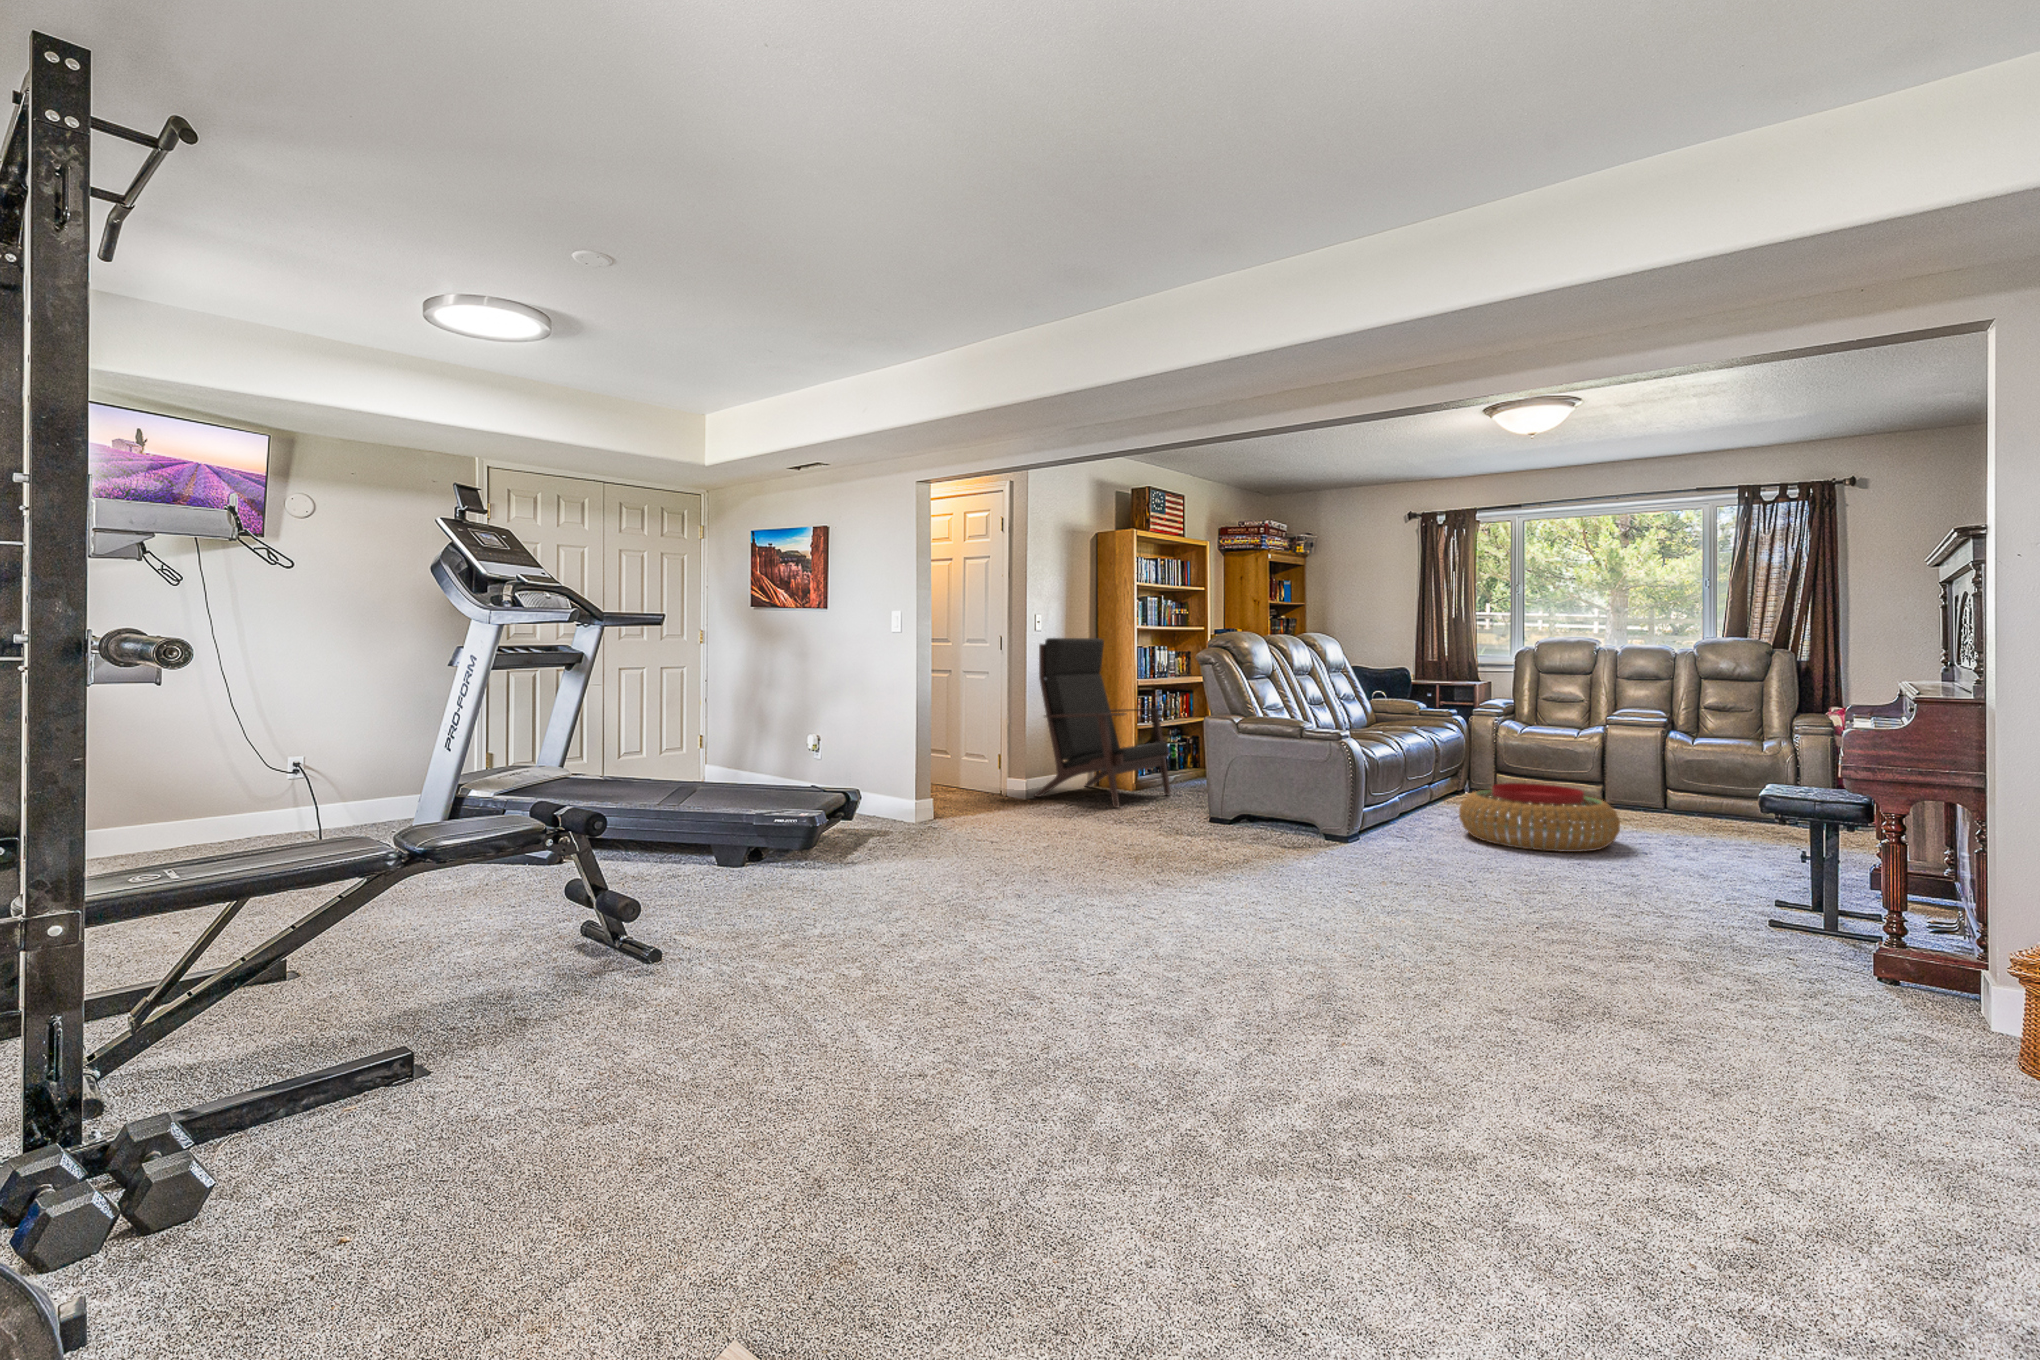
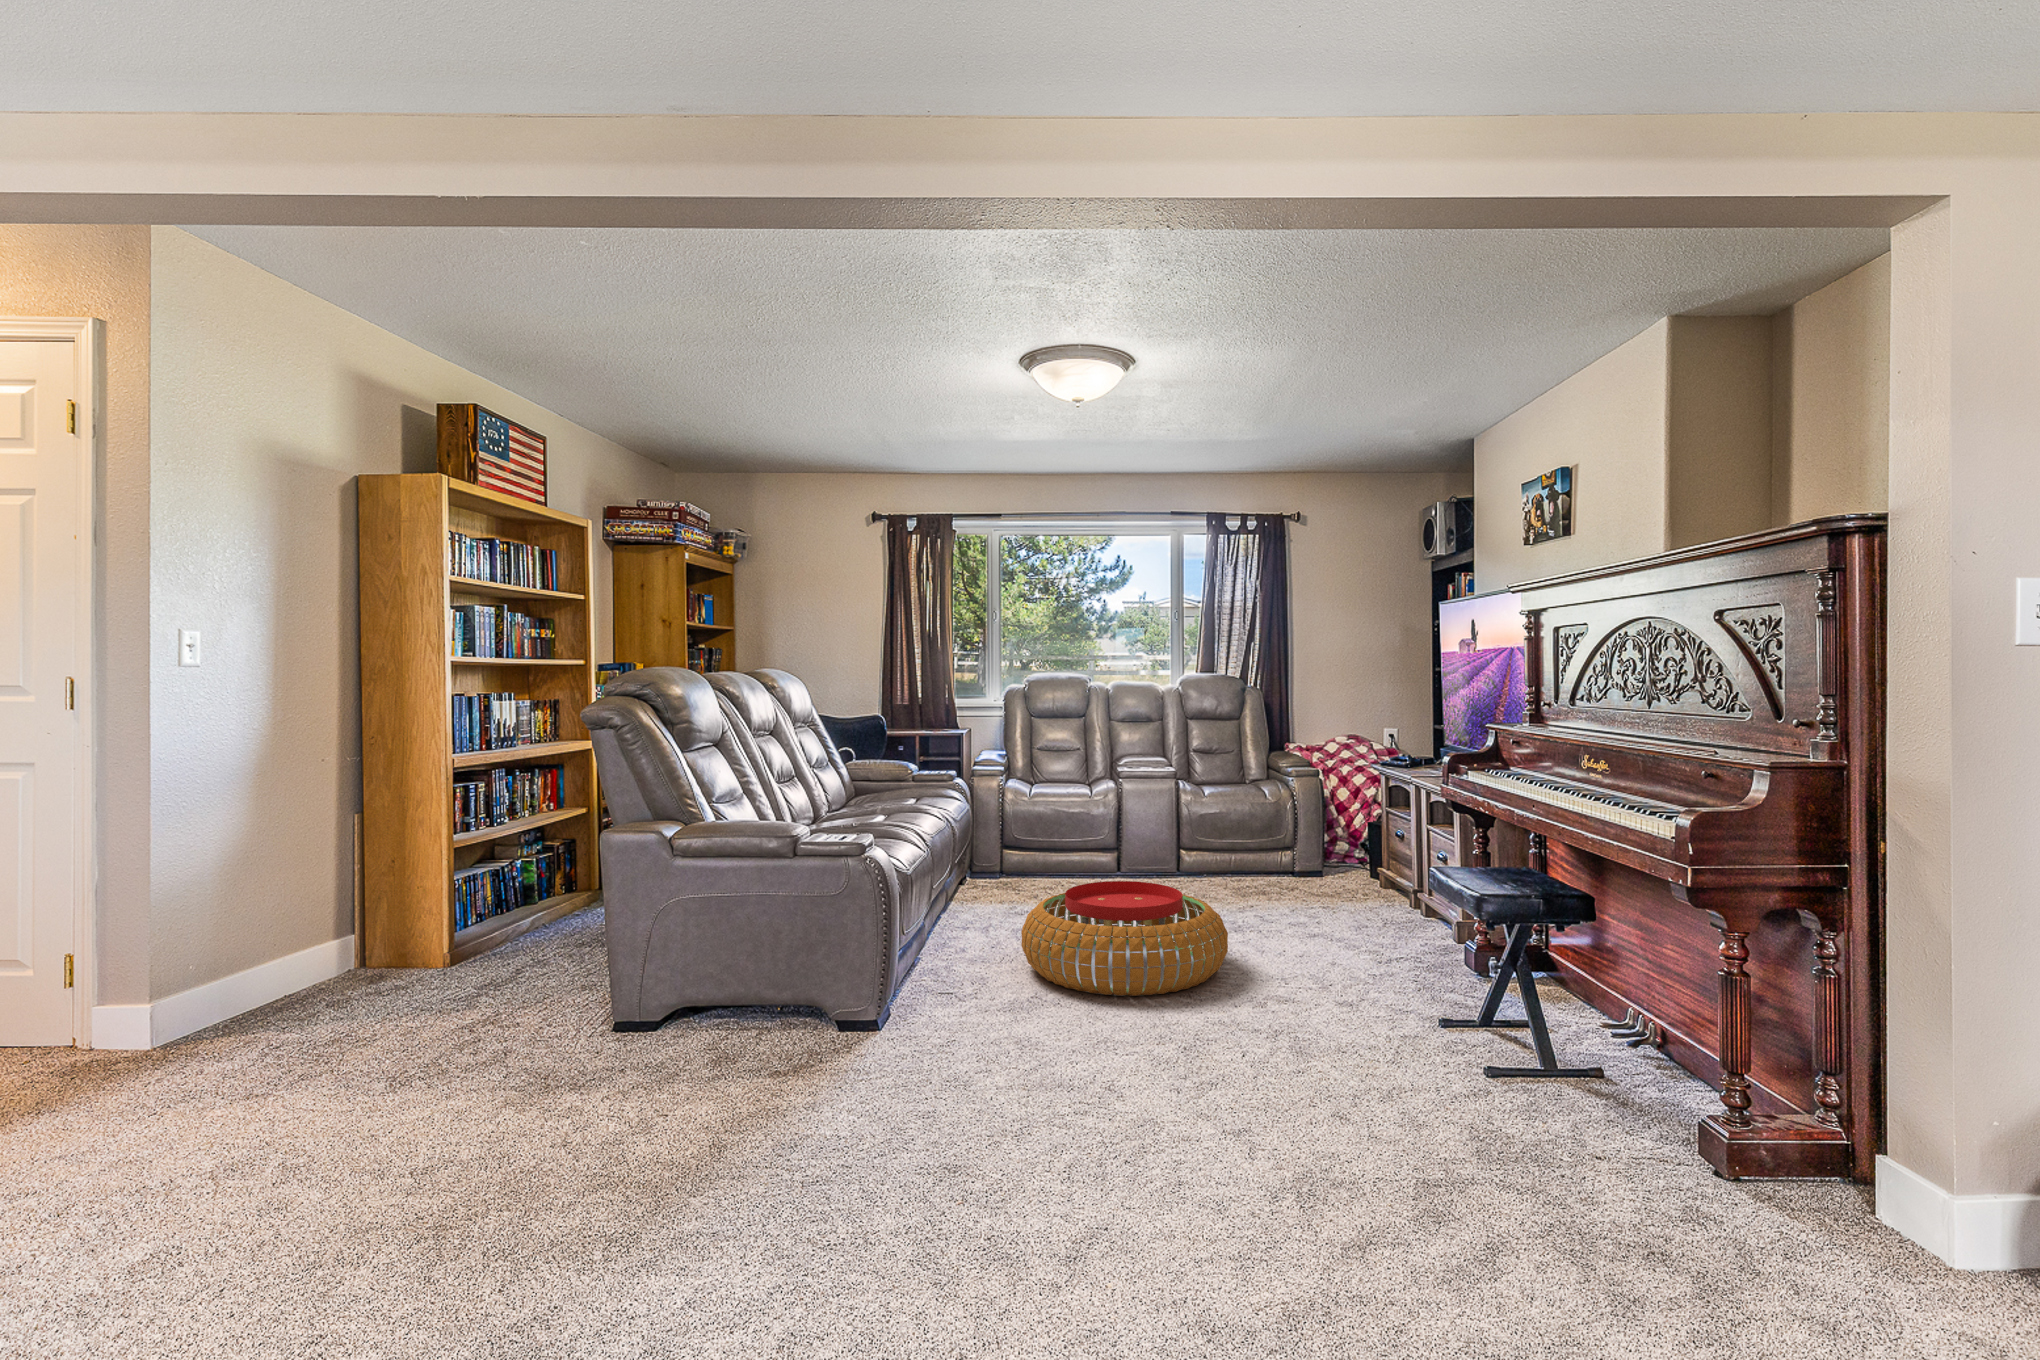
lounge chair: present [1035,638,1176,808] -> none [179,678,537,1036]

